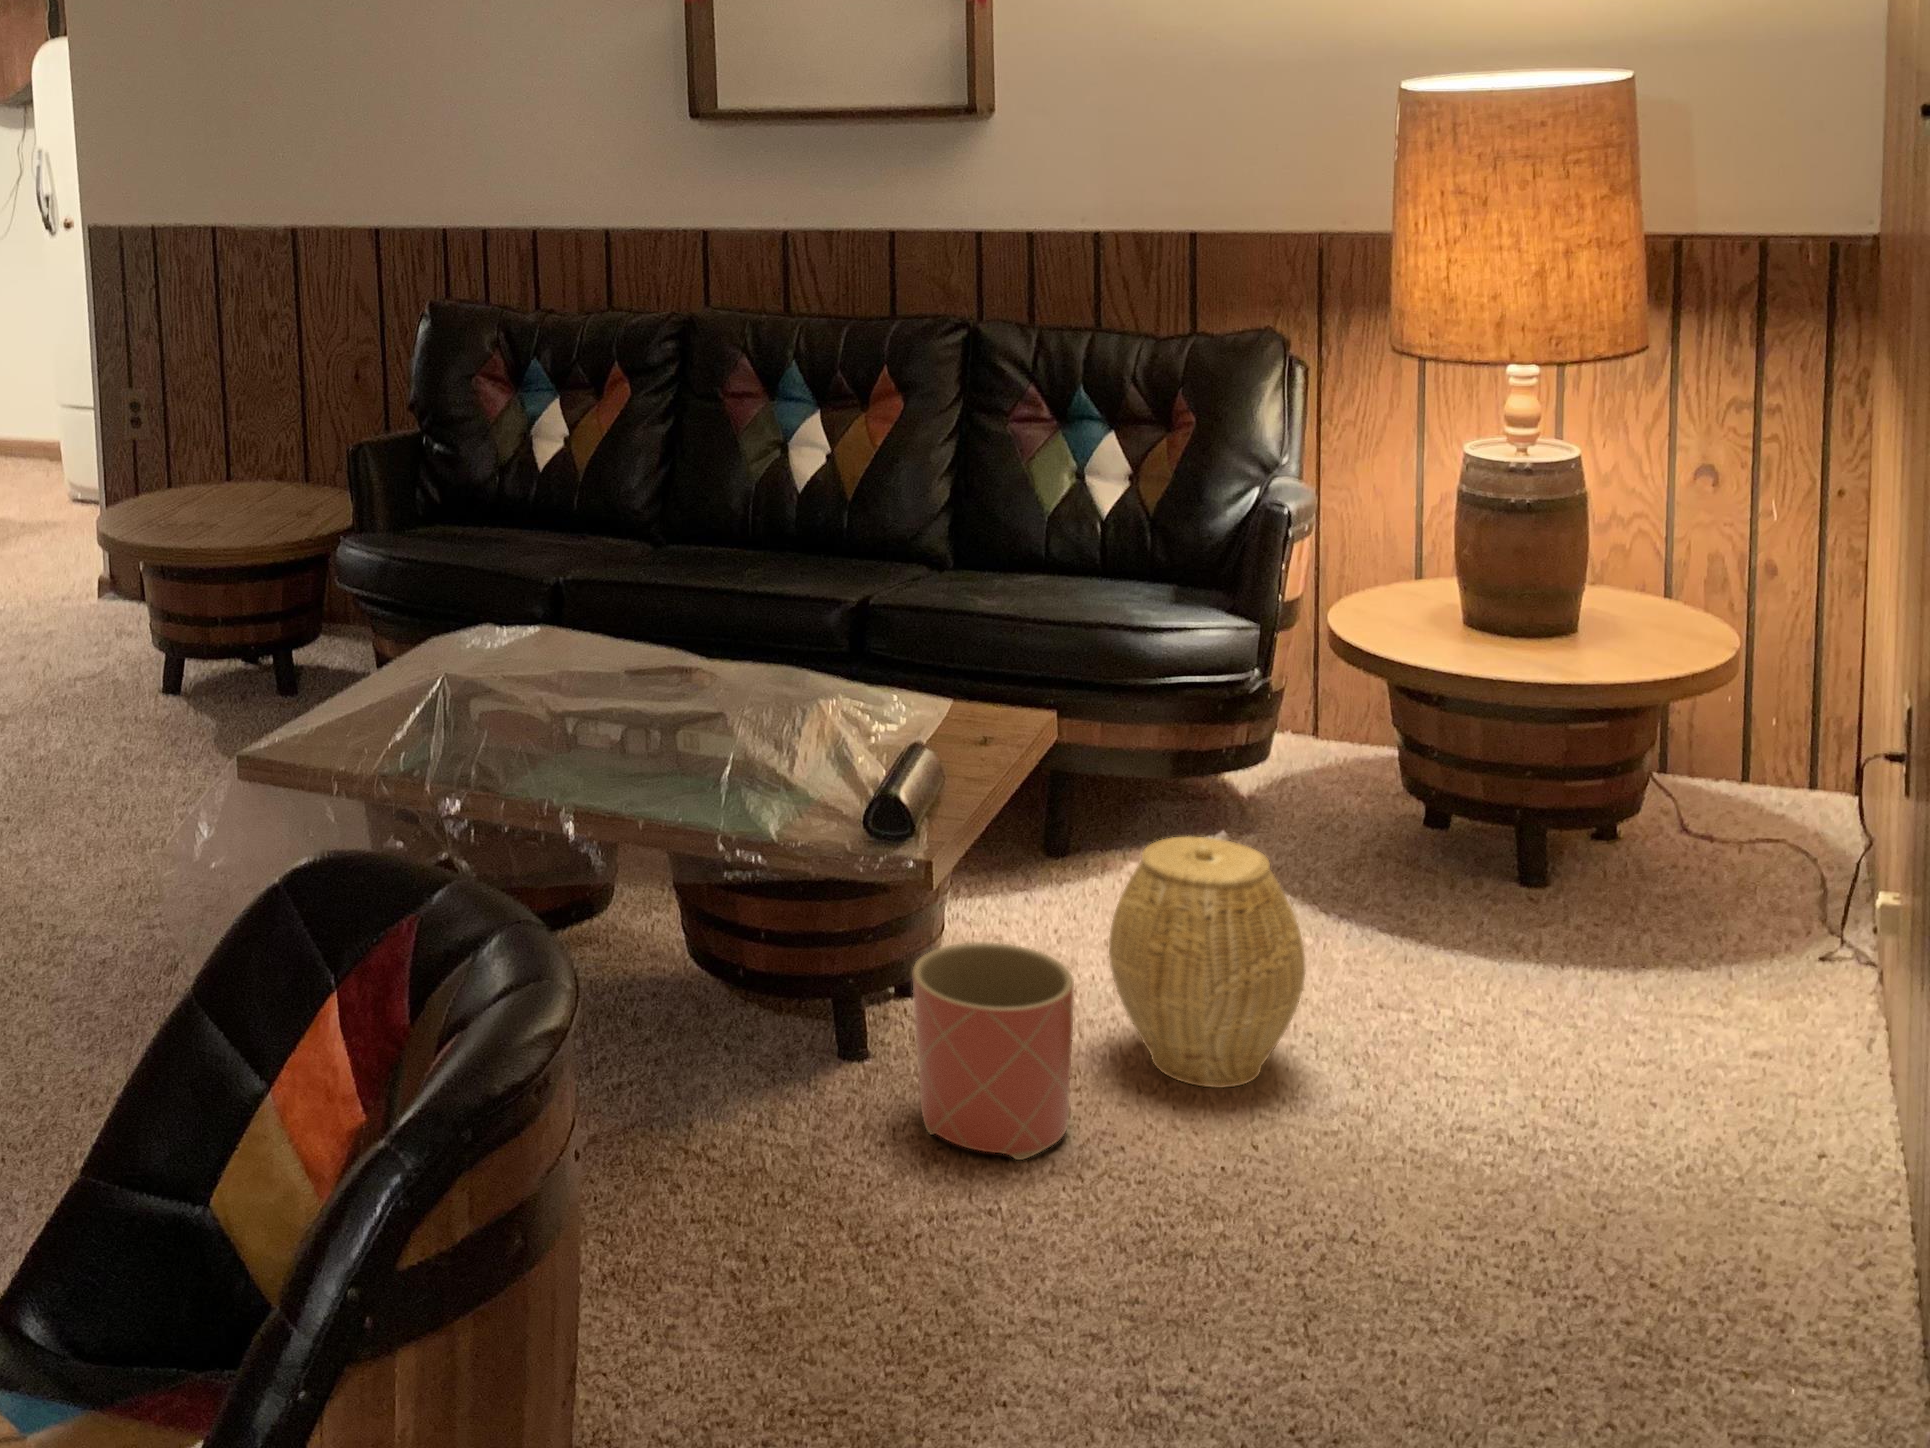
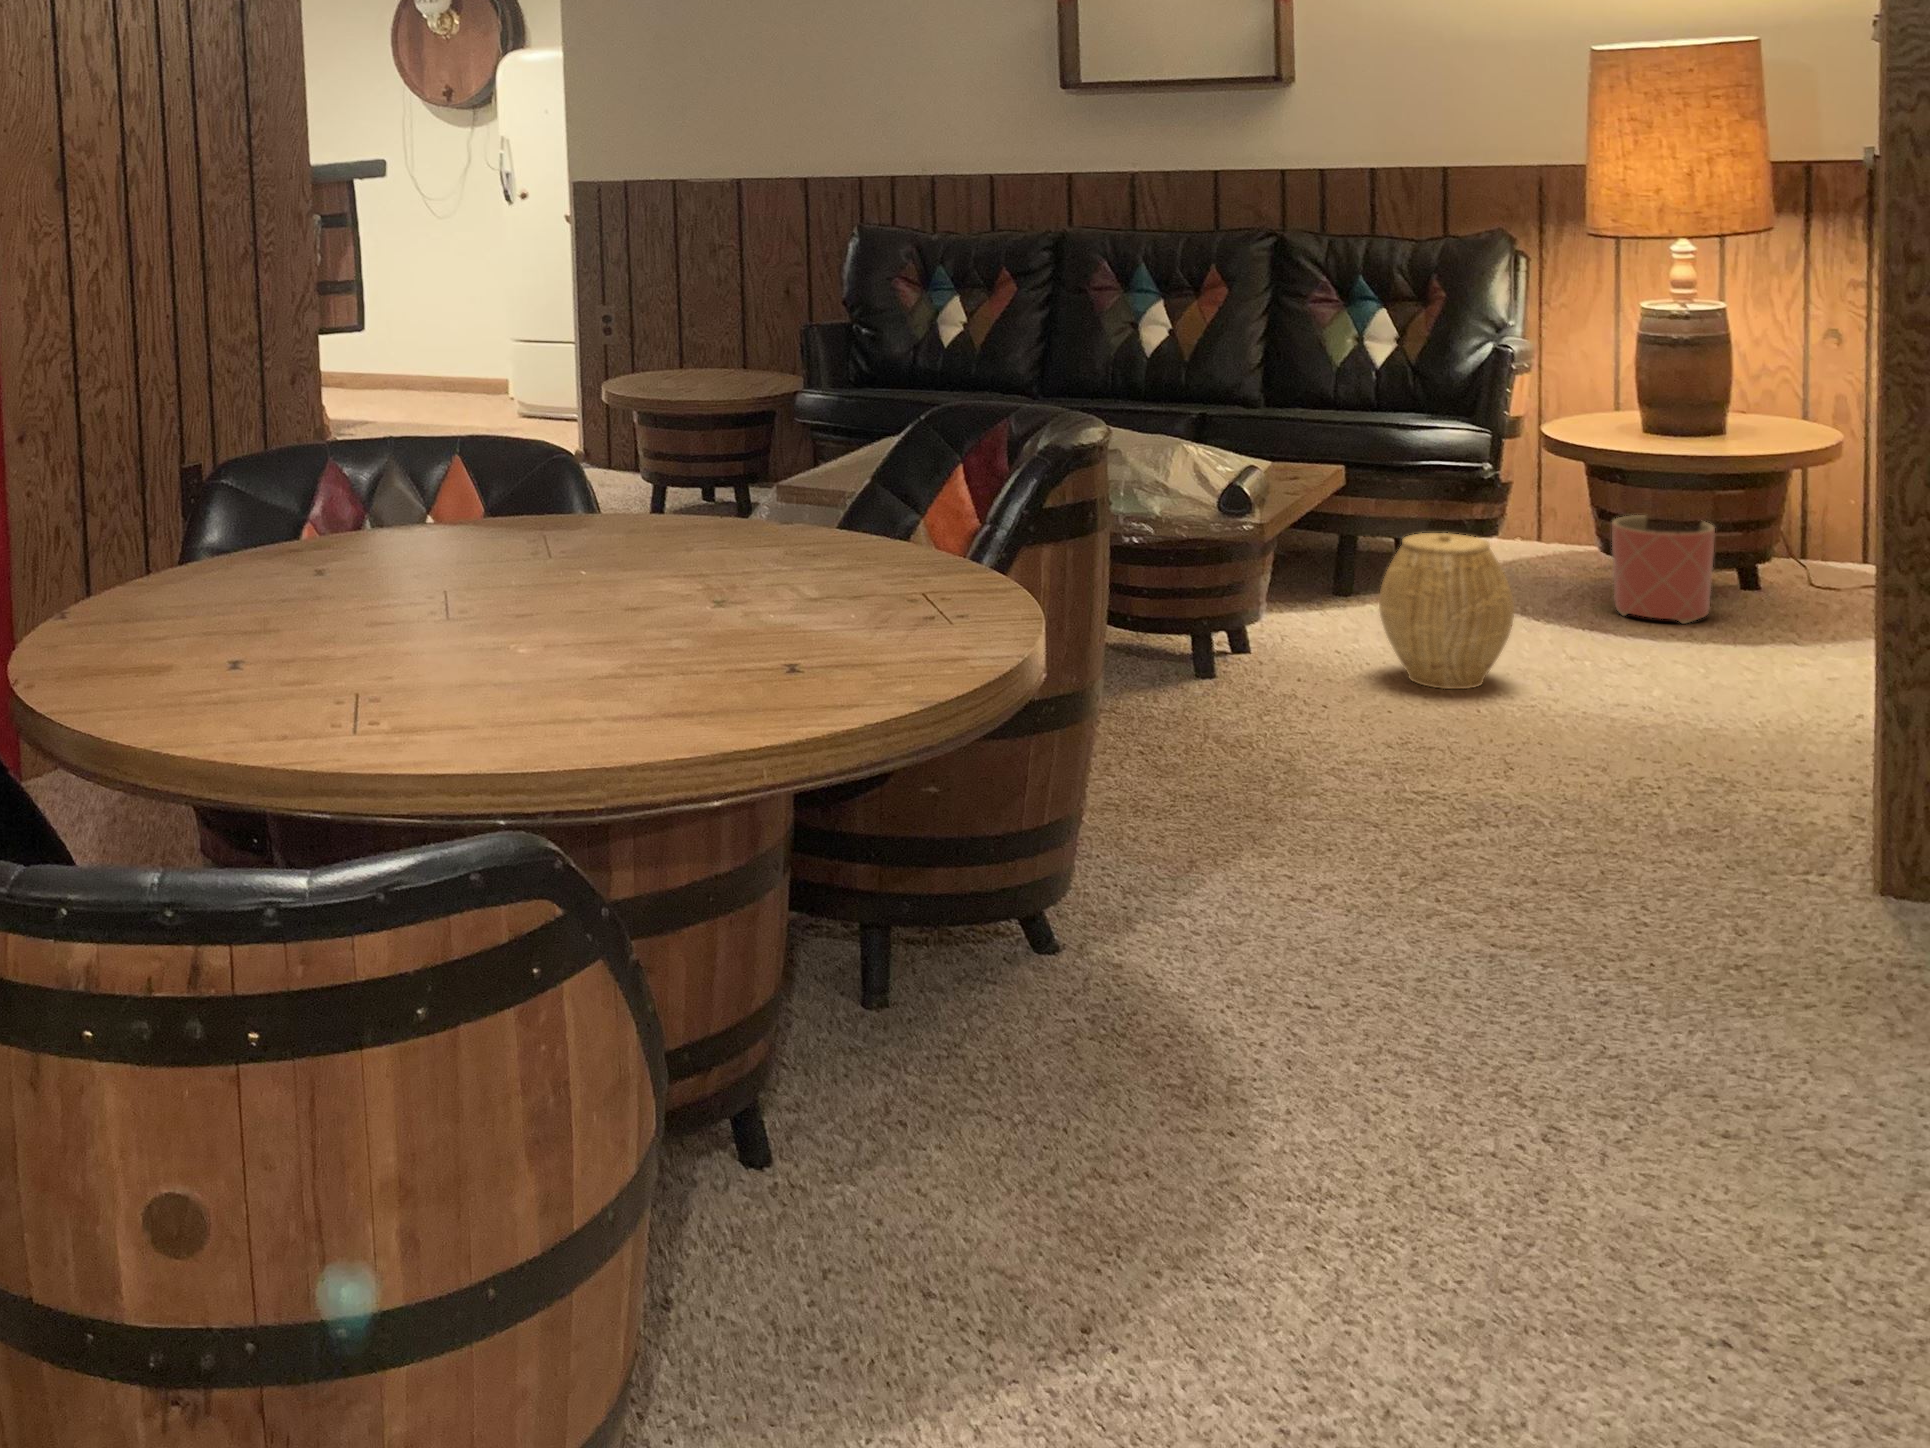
planter: present [912,942,1074,1160] -> present [1612,515,1715,624]

